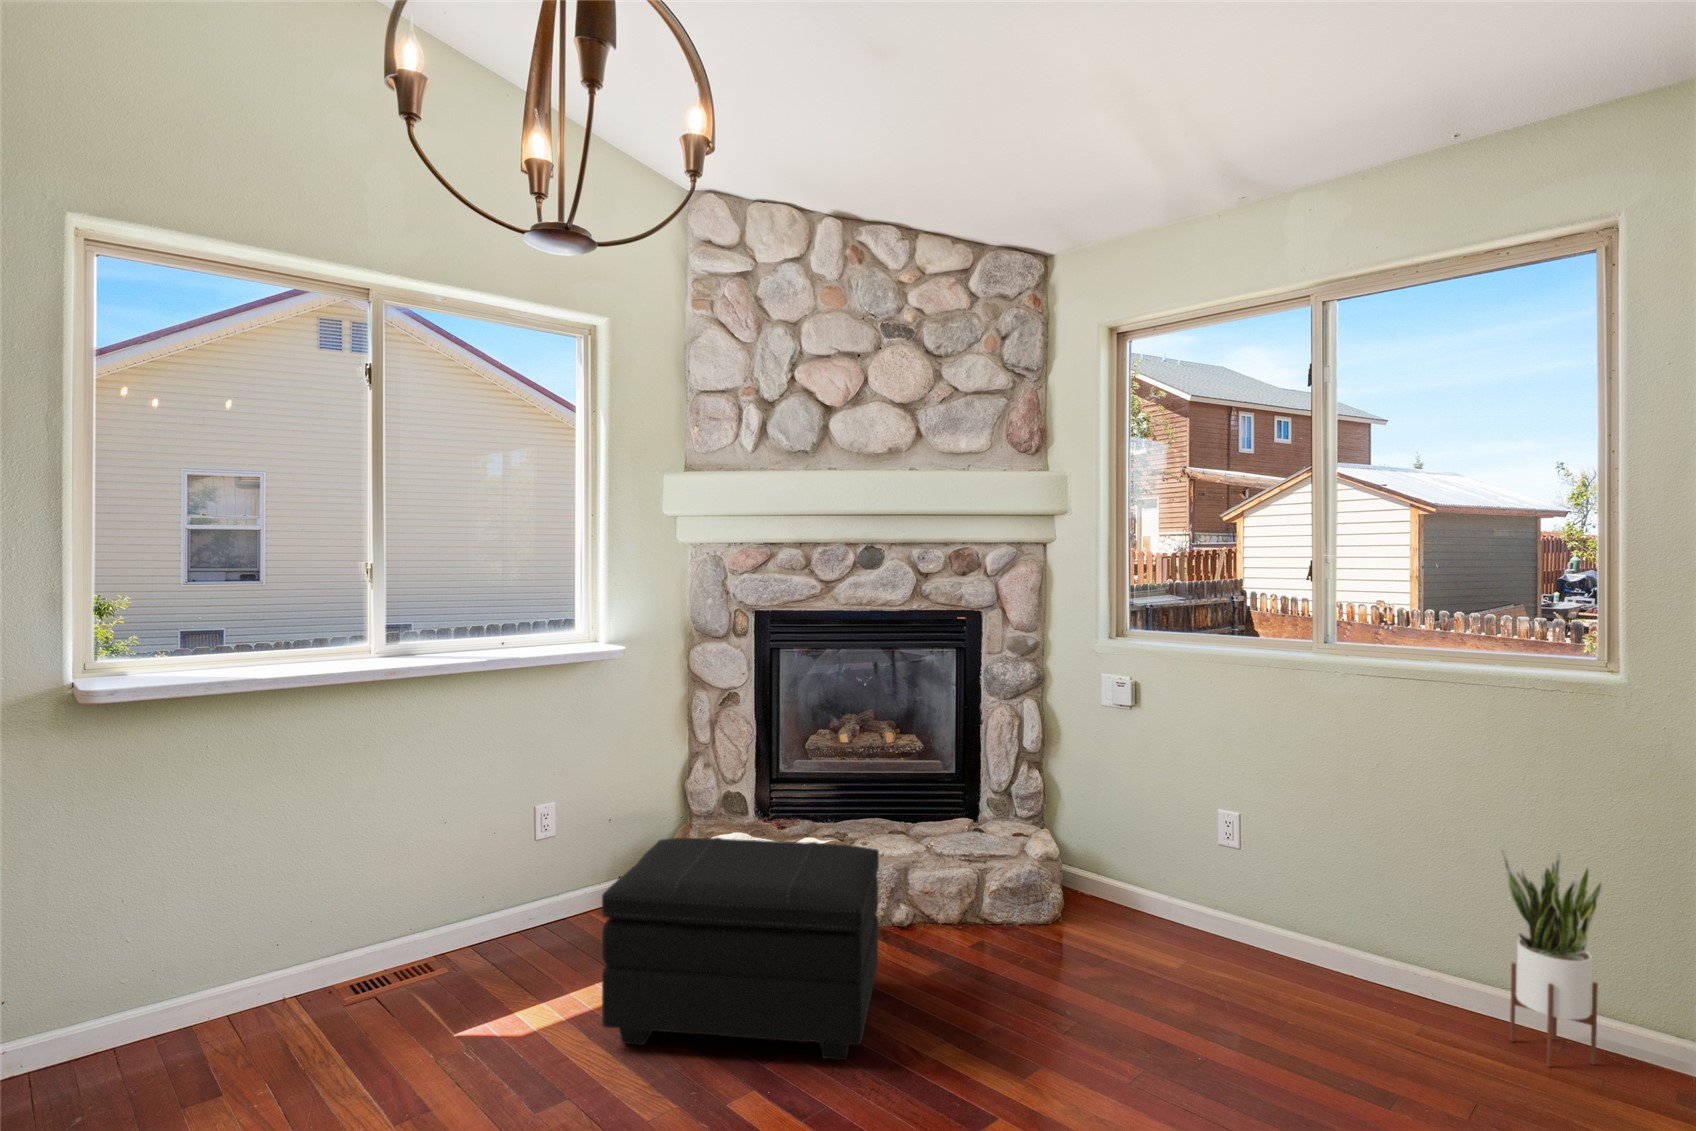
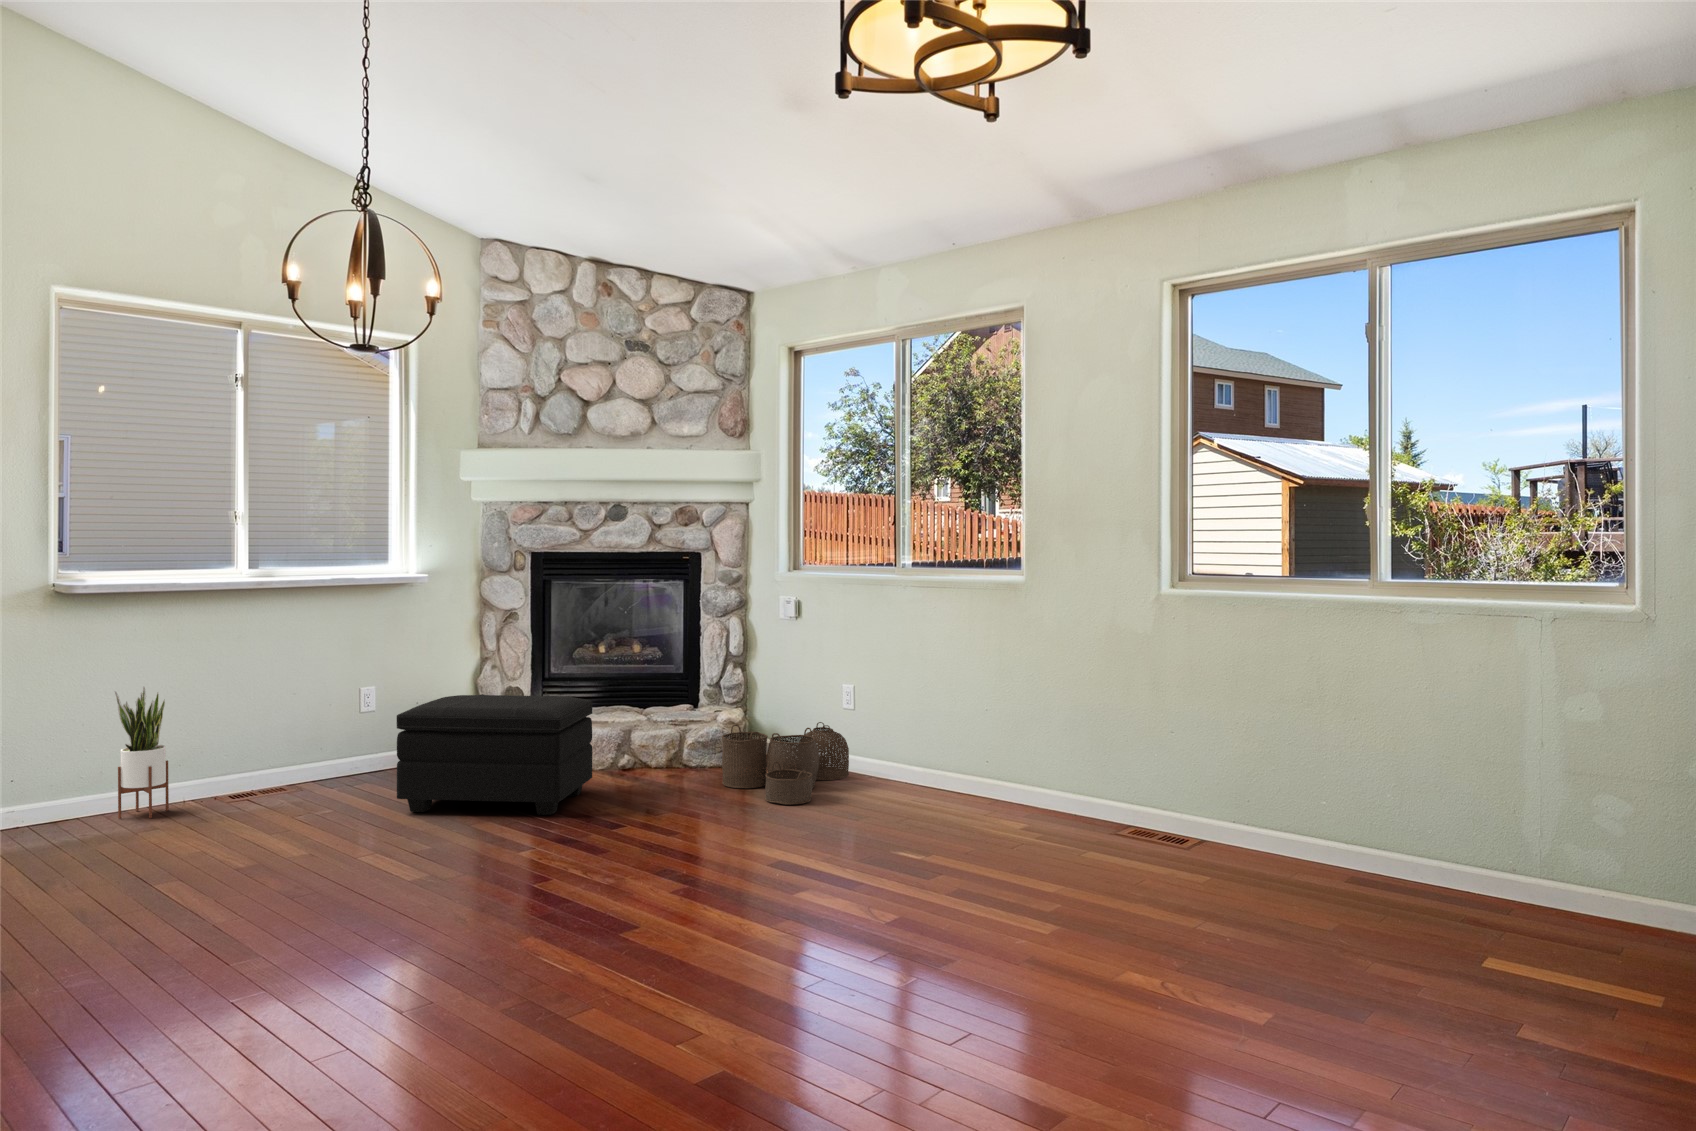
potted plant: present [1501,849,1602,1067] -> present [115,687,169,818]
woven basket: none [1062,865,1238,1037] -> present [722,722,849,805]

